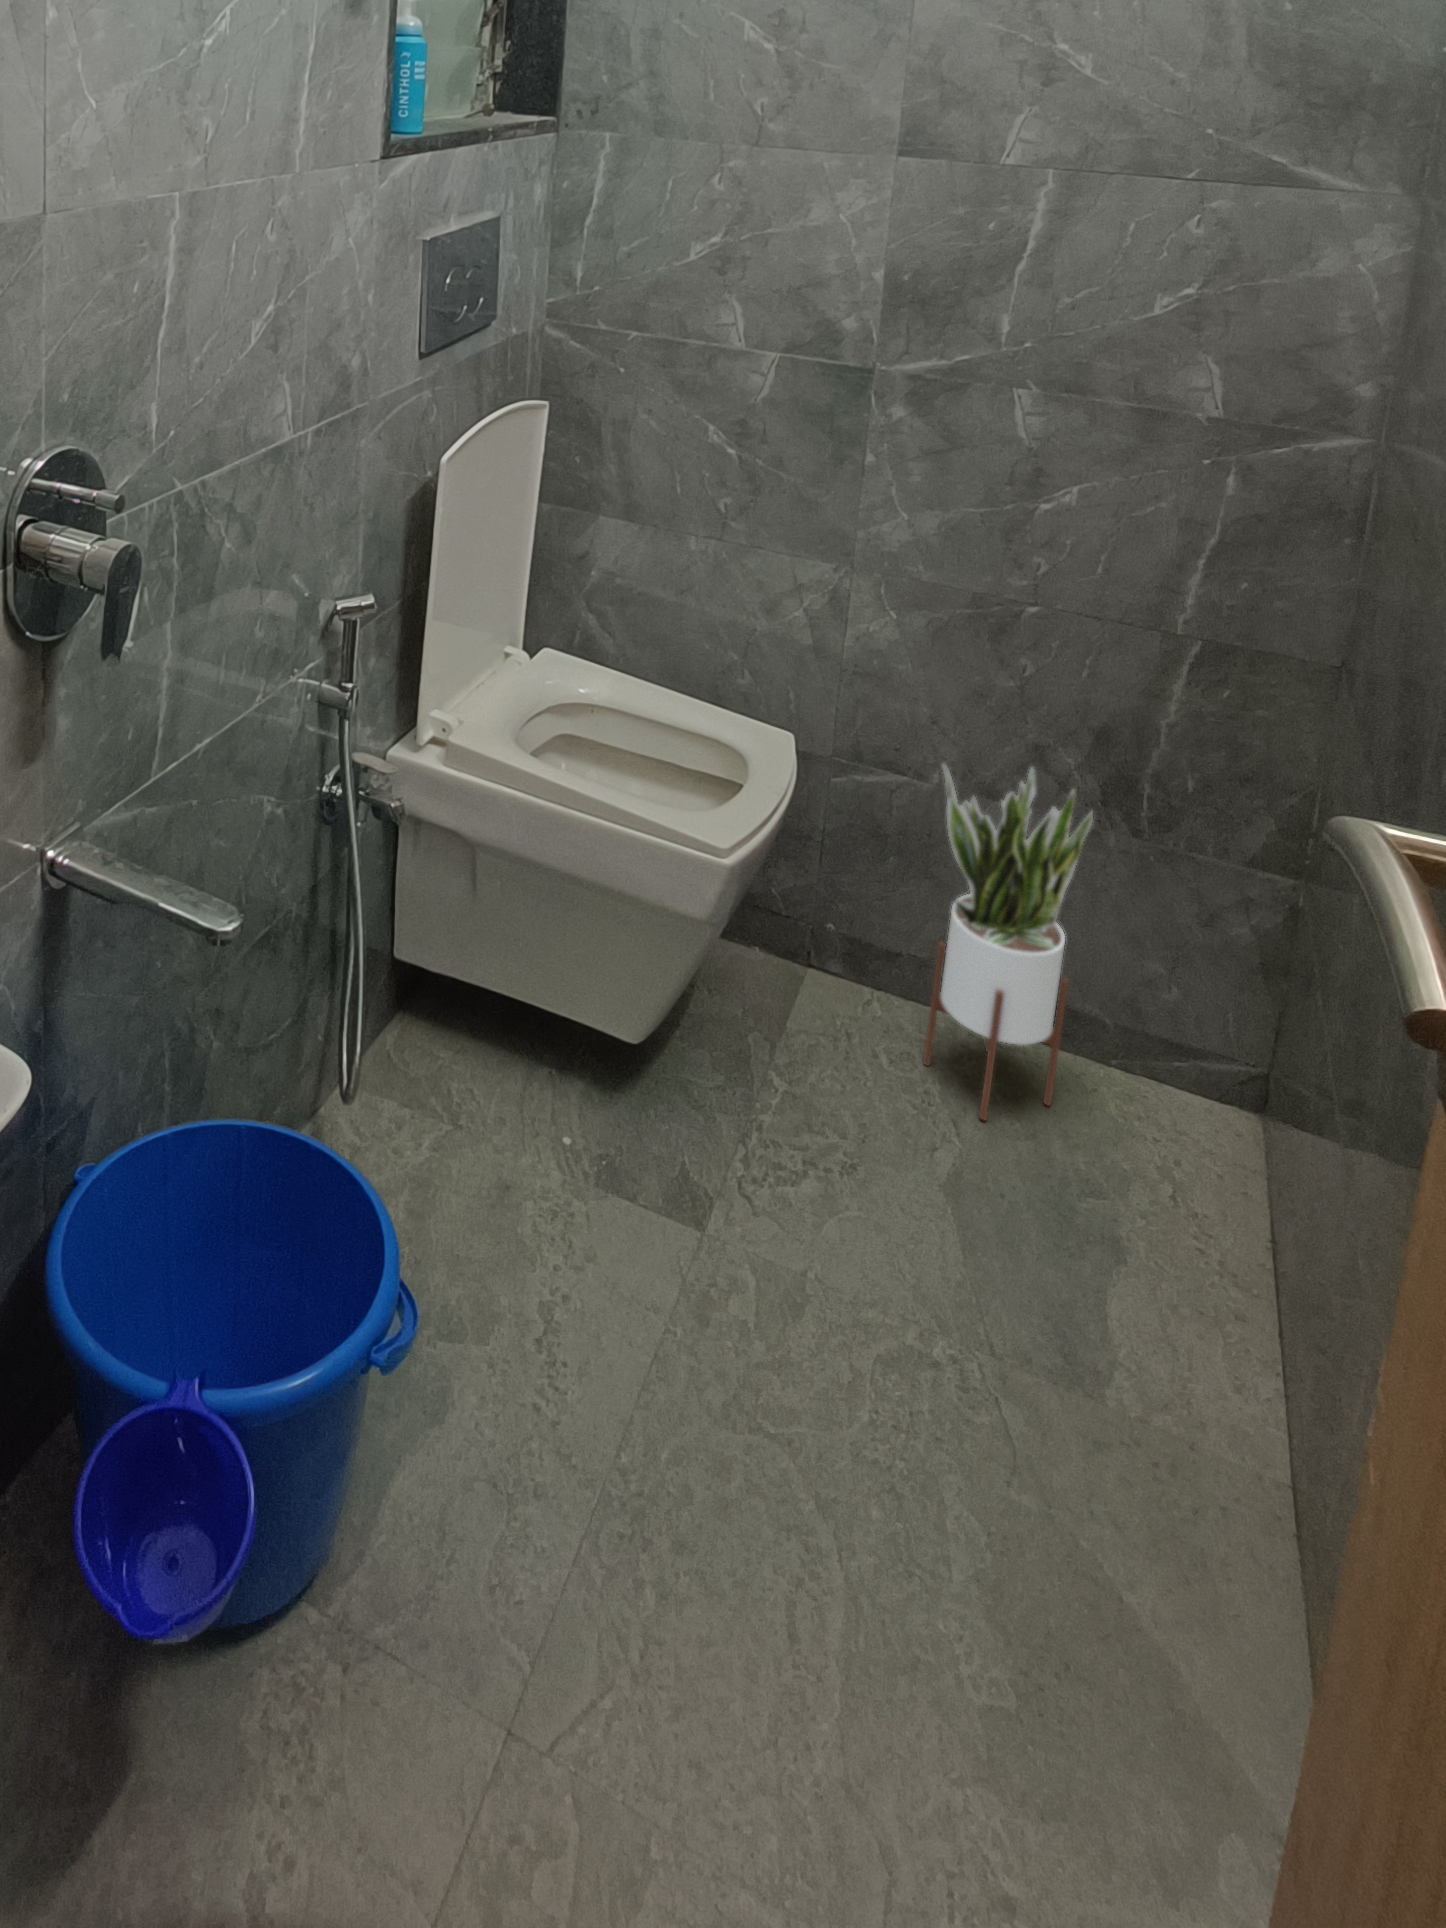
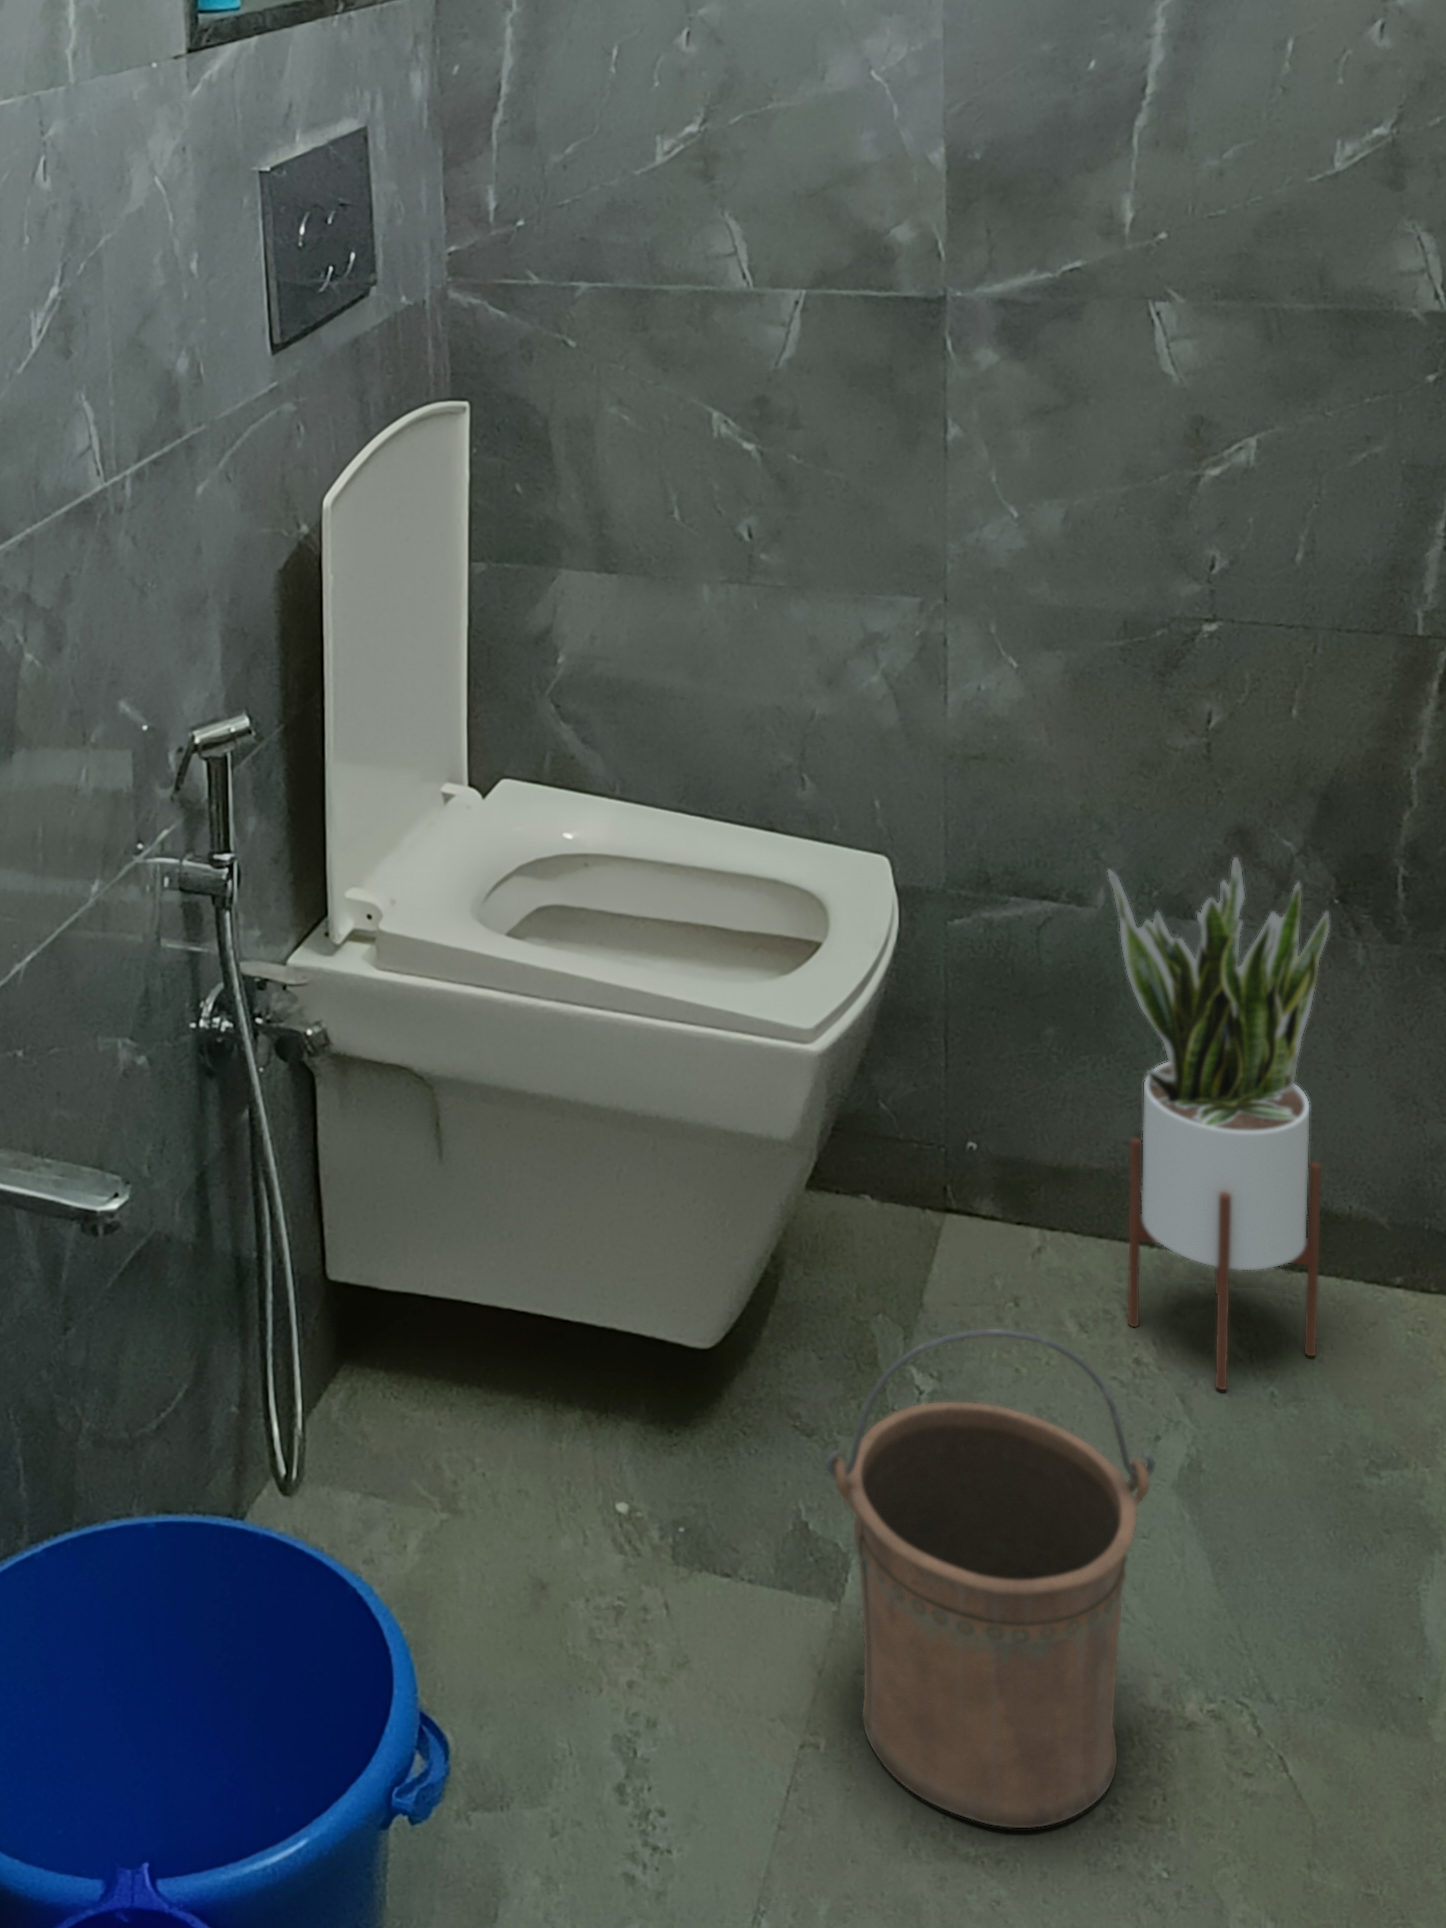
bucket: none [703,1076,931,1420] -> present [826,1329,1155,1828]

